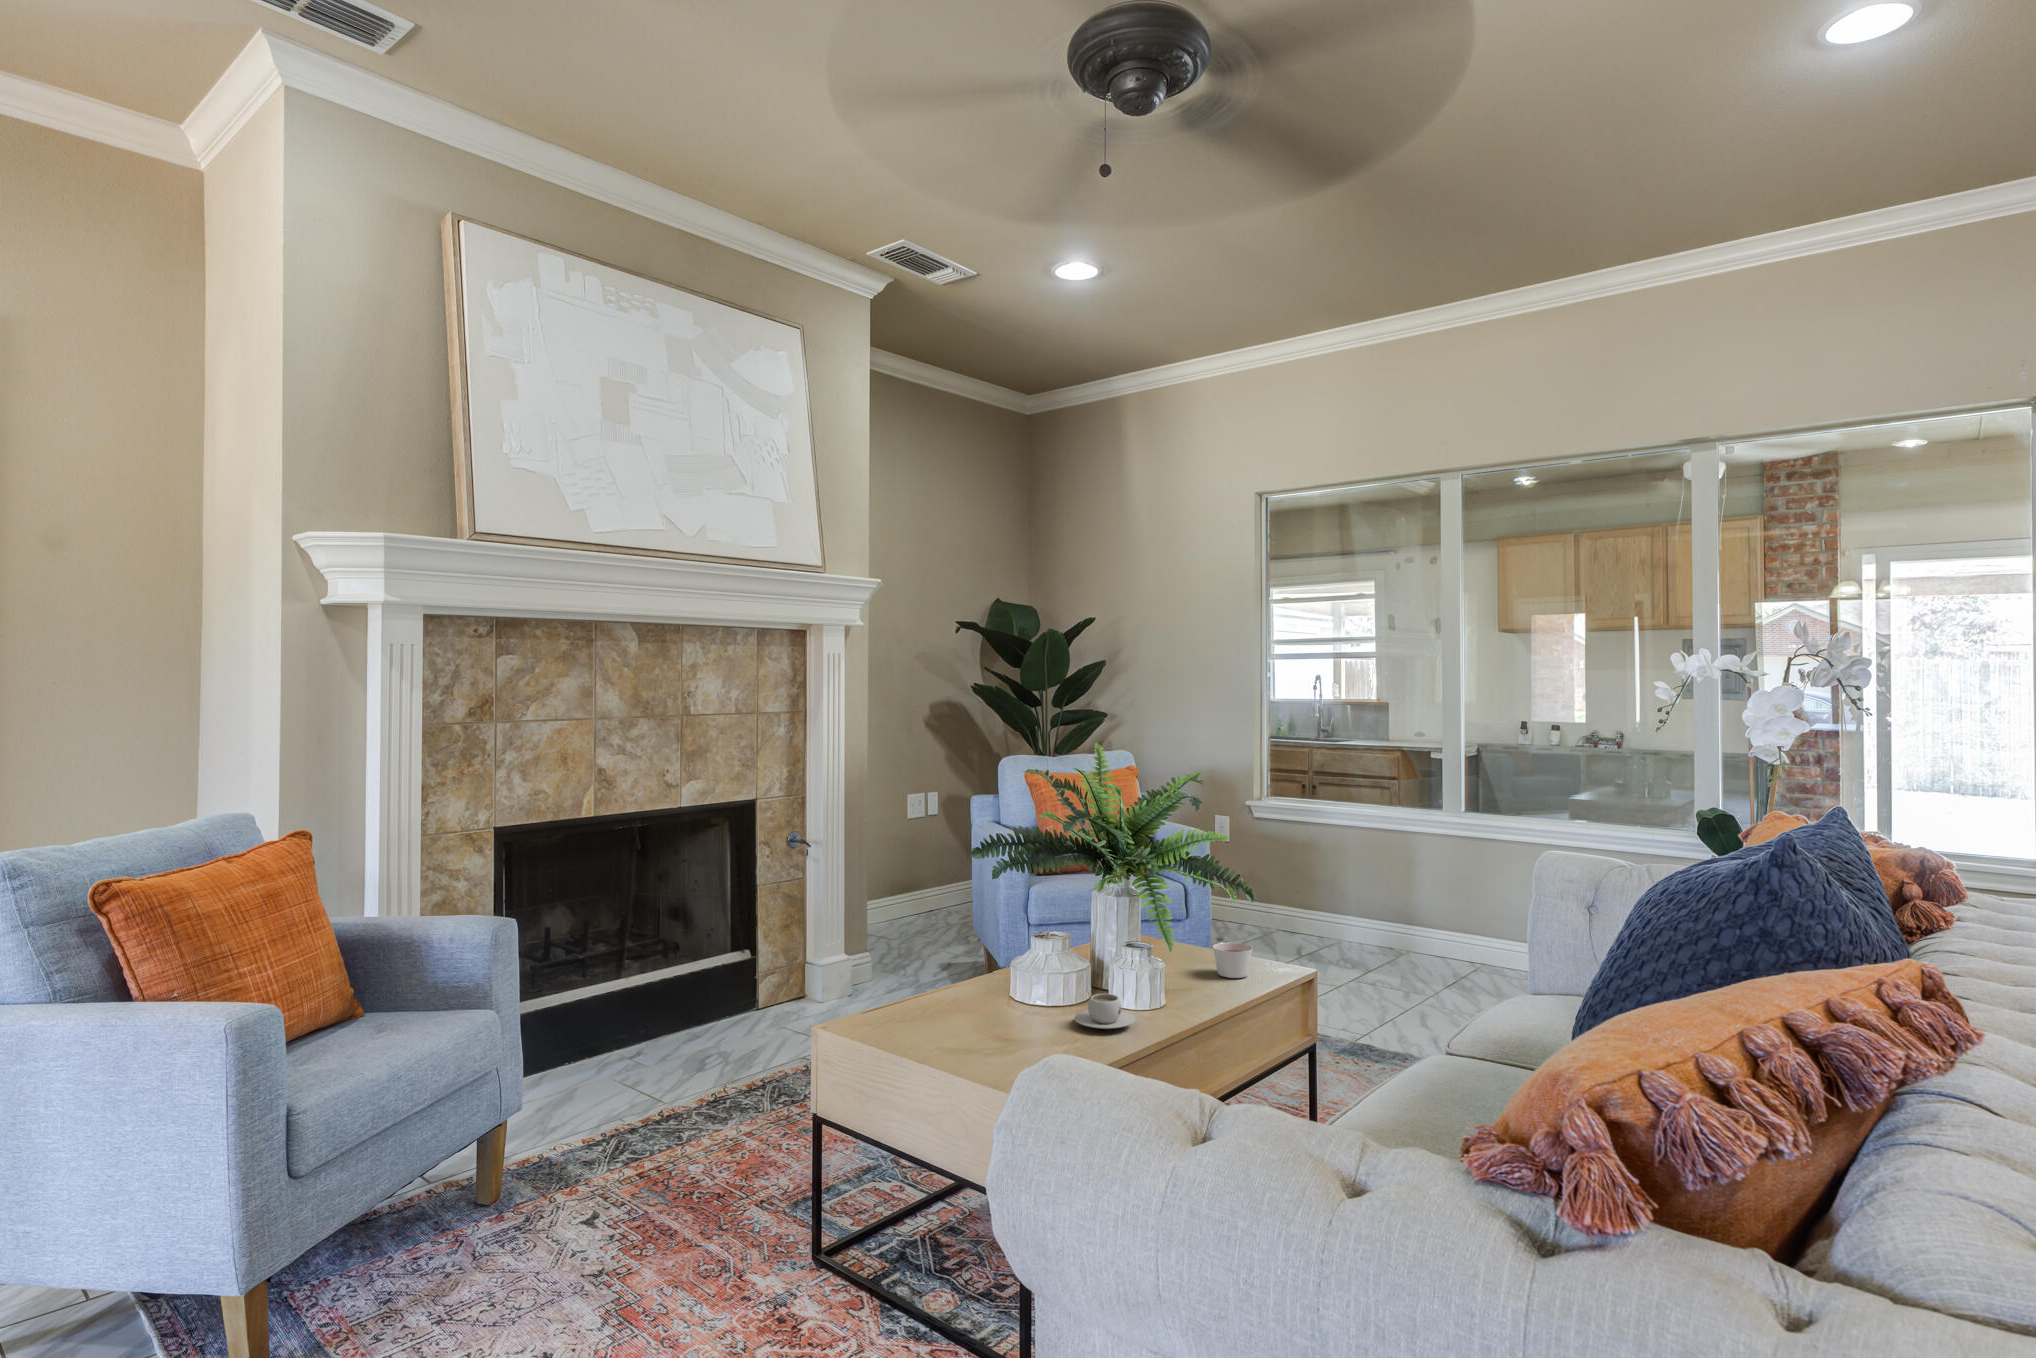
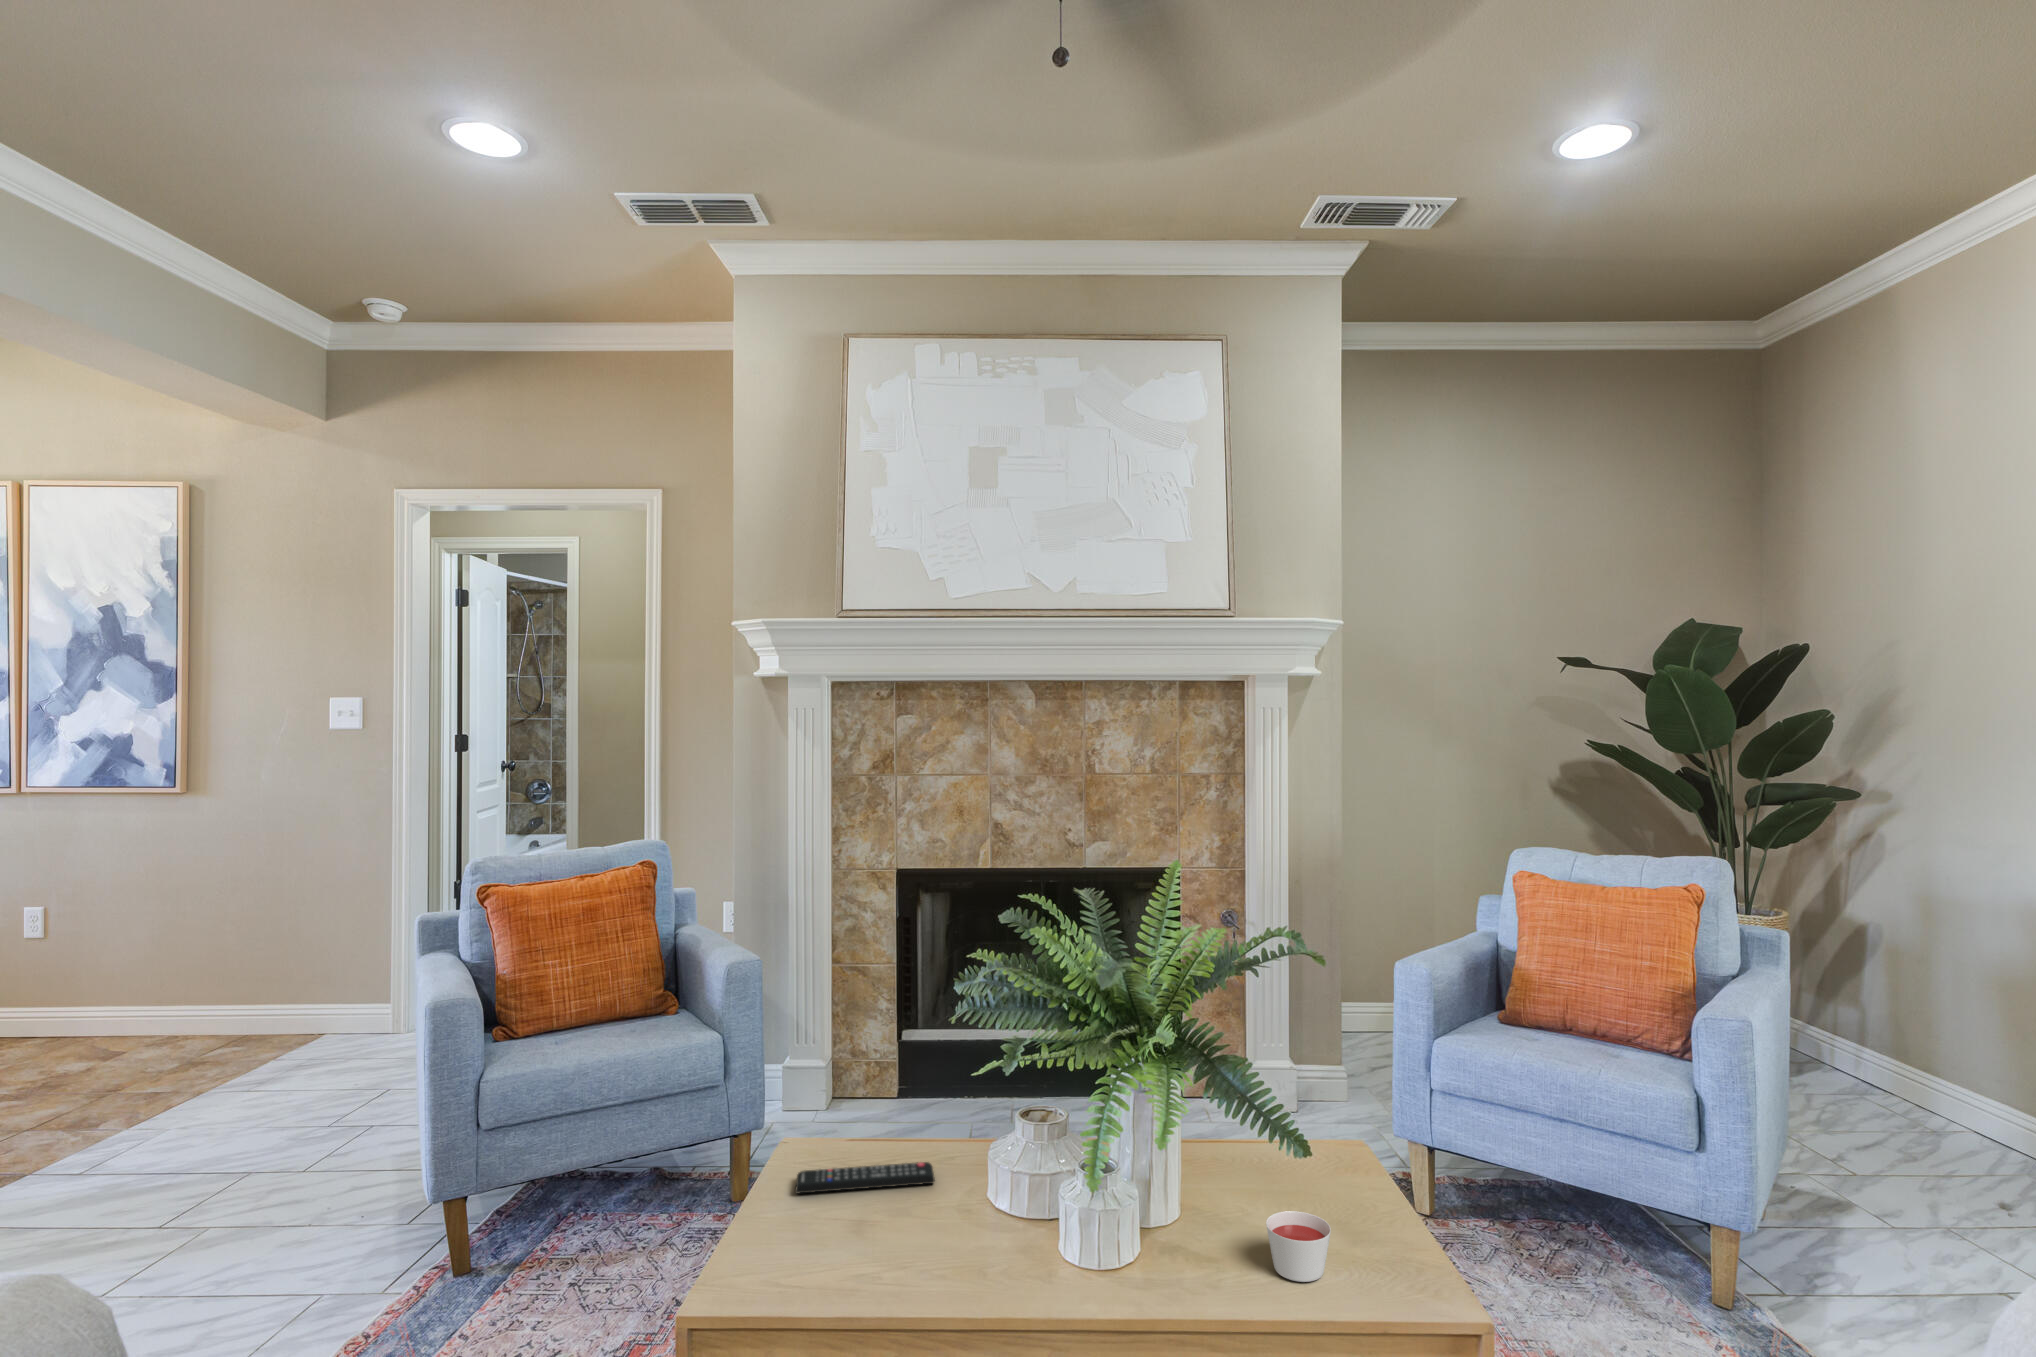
teacup: present [1075,994,1135,1029] -> none [928,1215,1010,1274]
remote control: none [906,998,992,1041] -> present [795,1162,935,1193]

